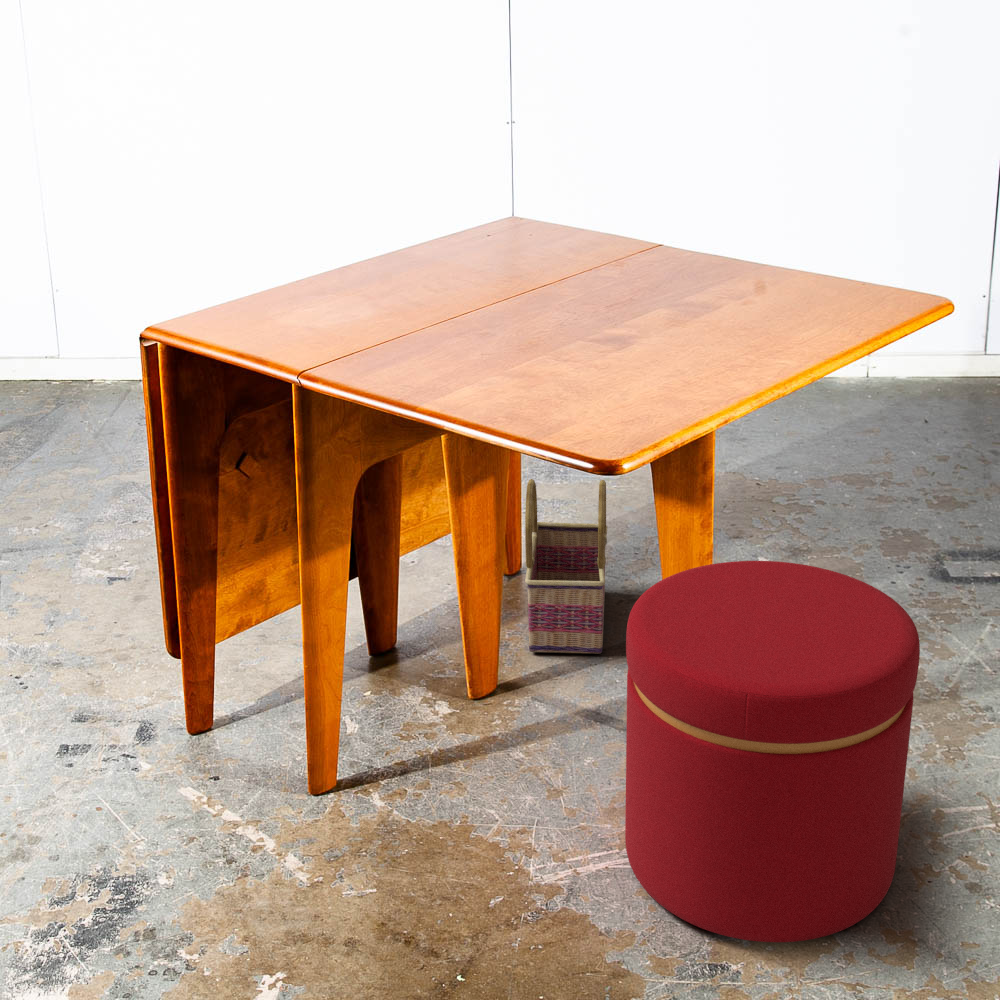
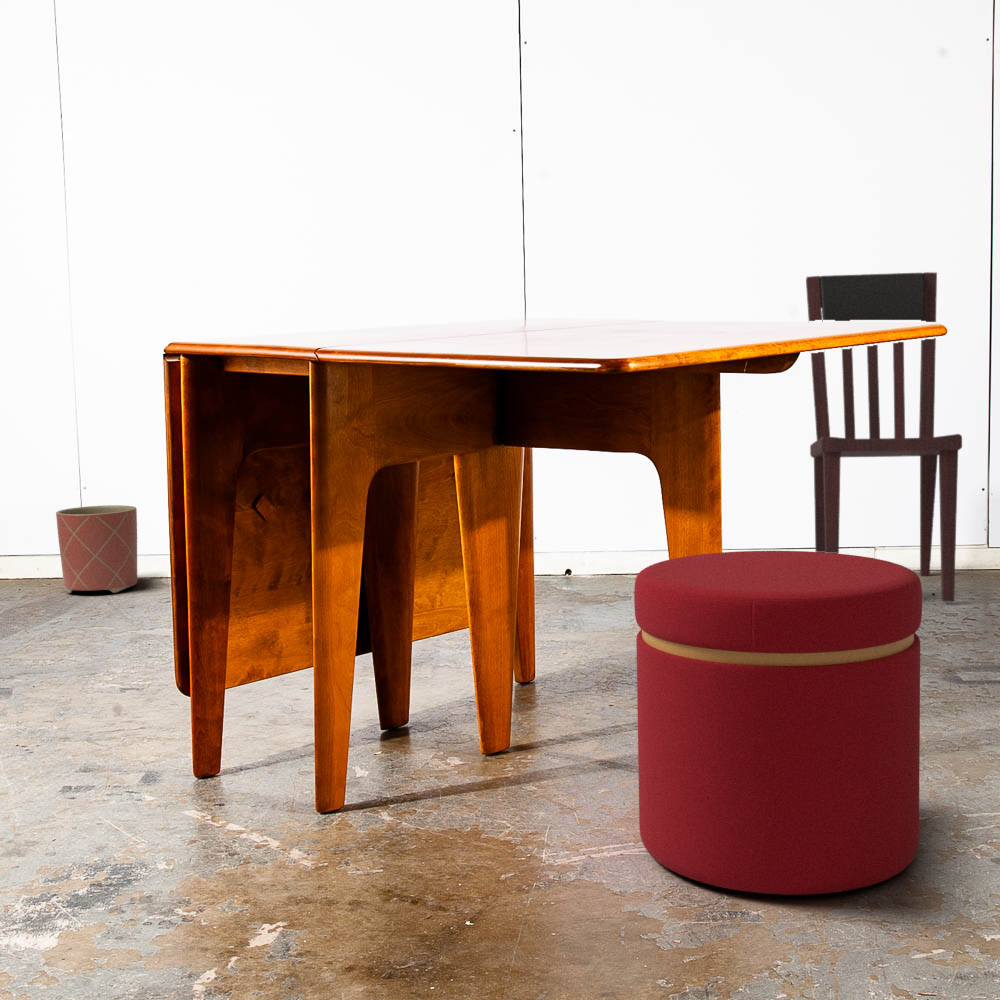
dining chair: none [809,72,972,443] -> present [806,272,962,602]
planter: none [25,308,115,406] -> present [56,505,137,593]
basket: present [525,479,608,654] -> none [536,558,618,726]

